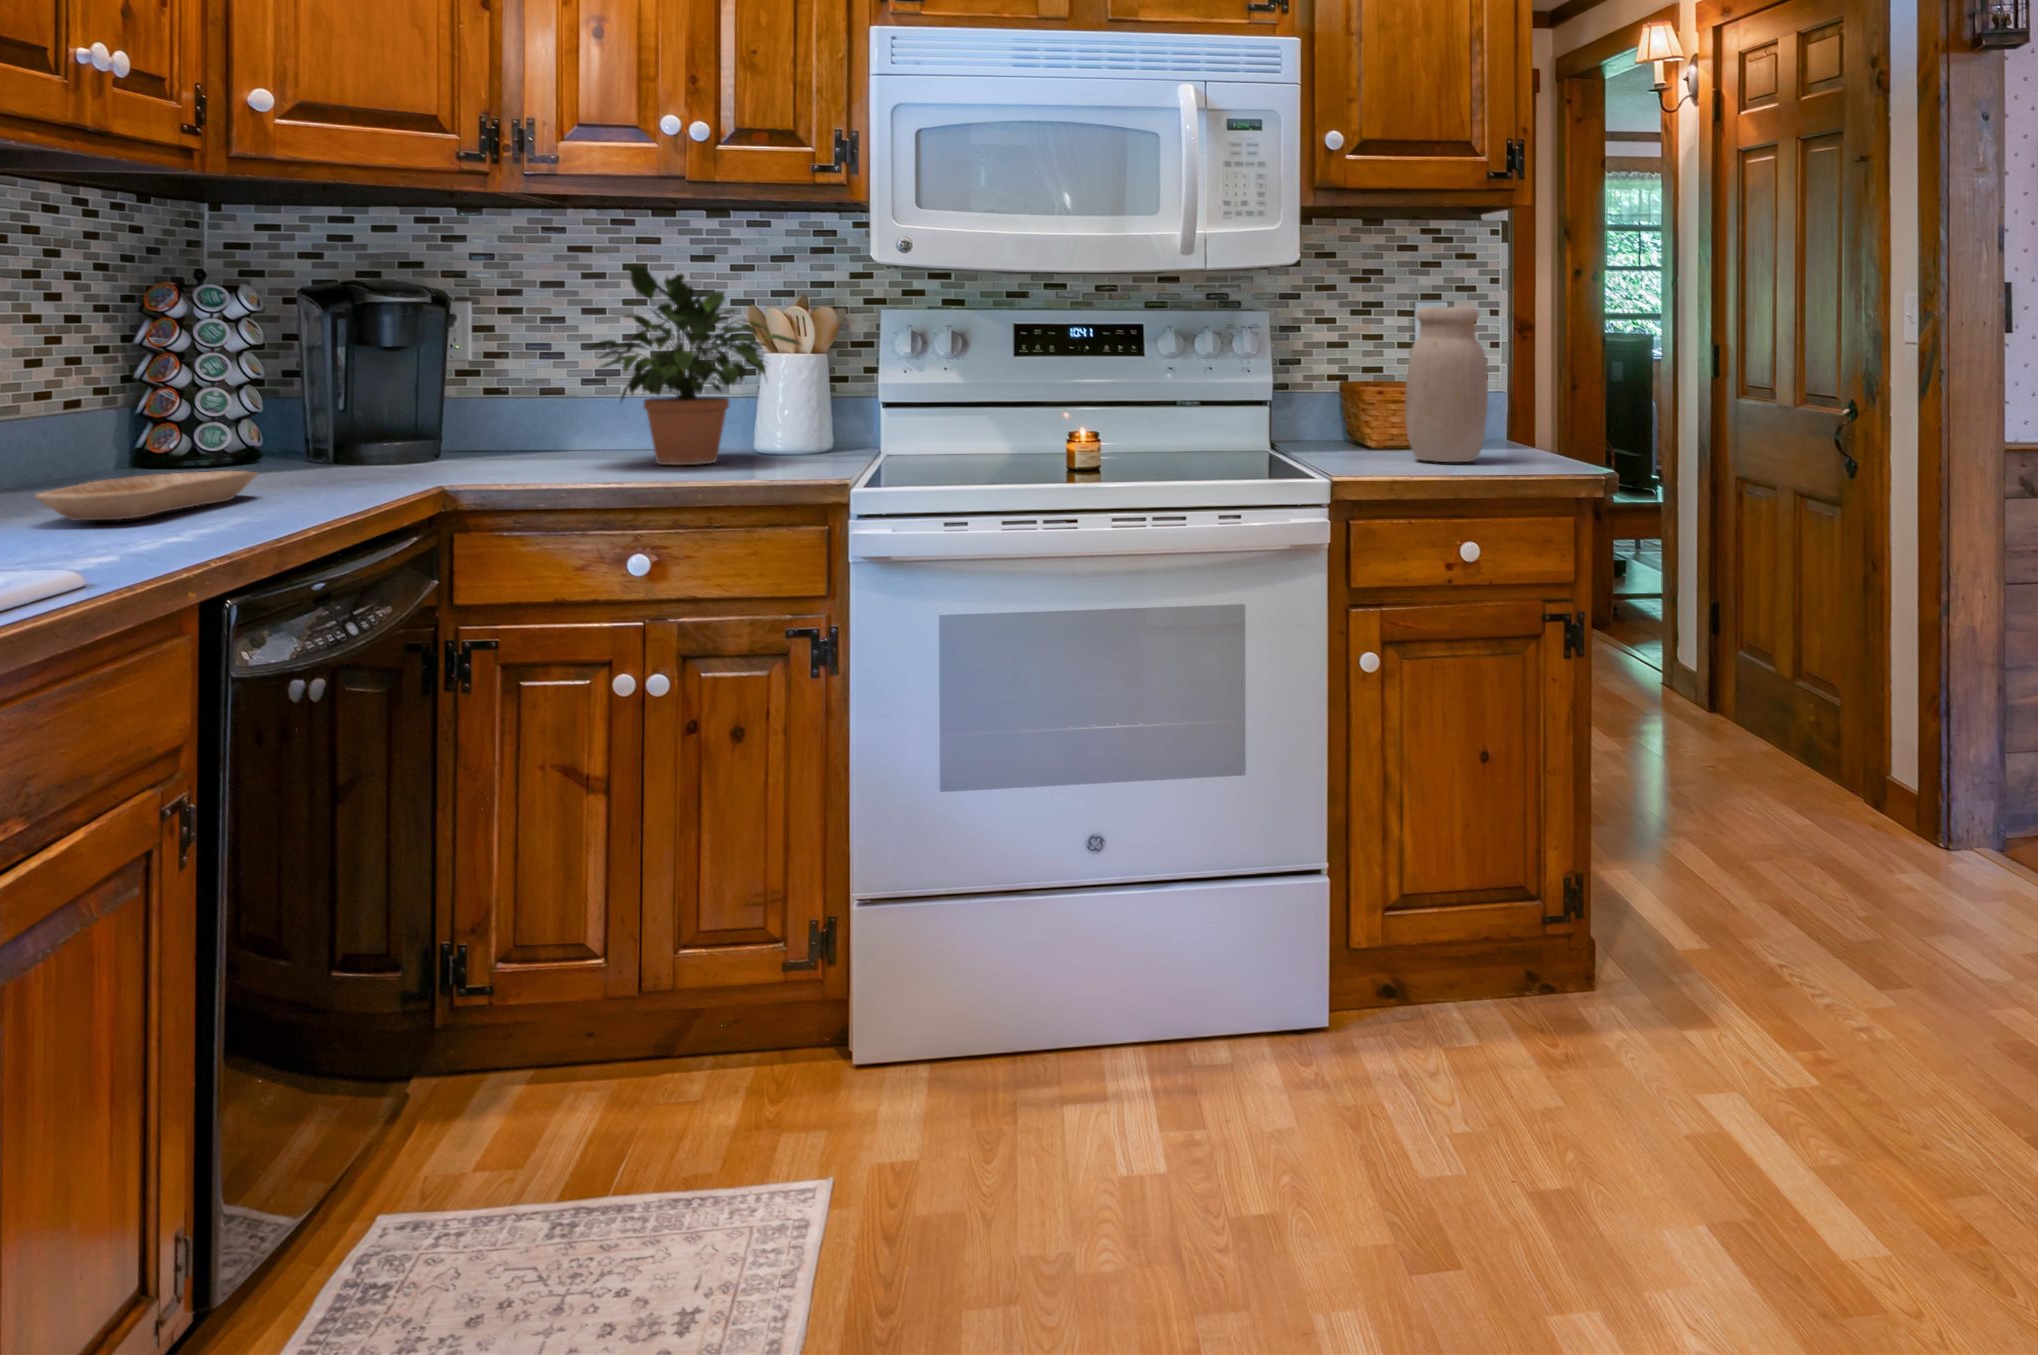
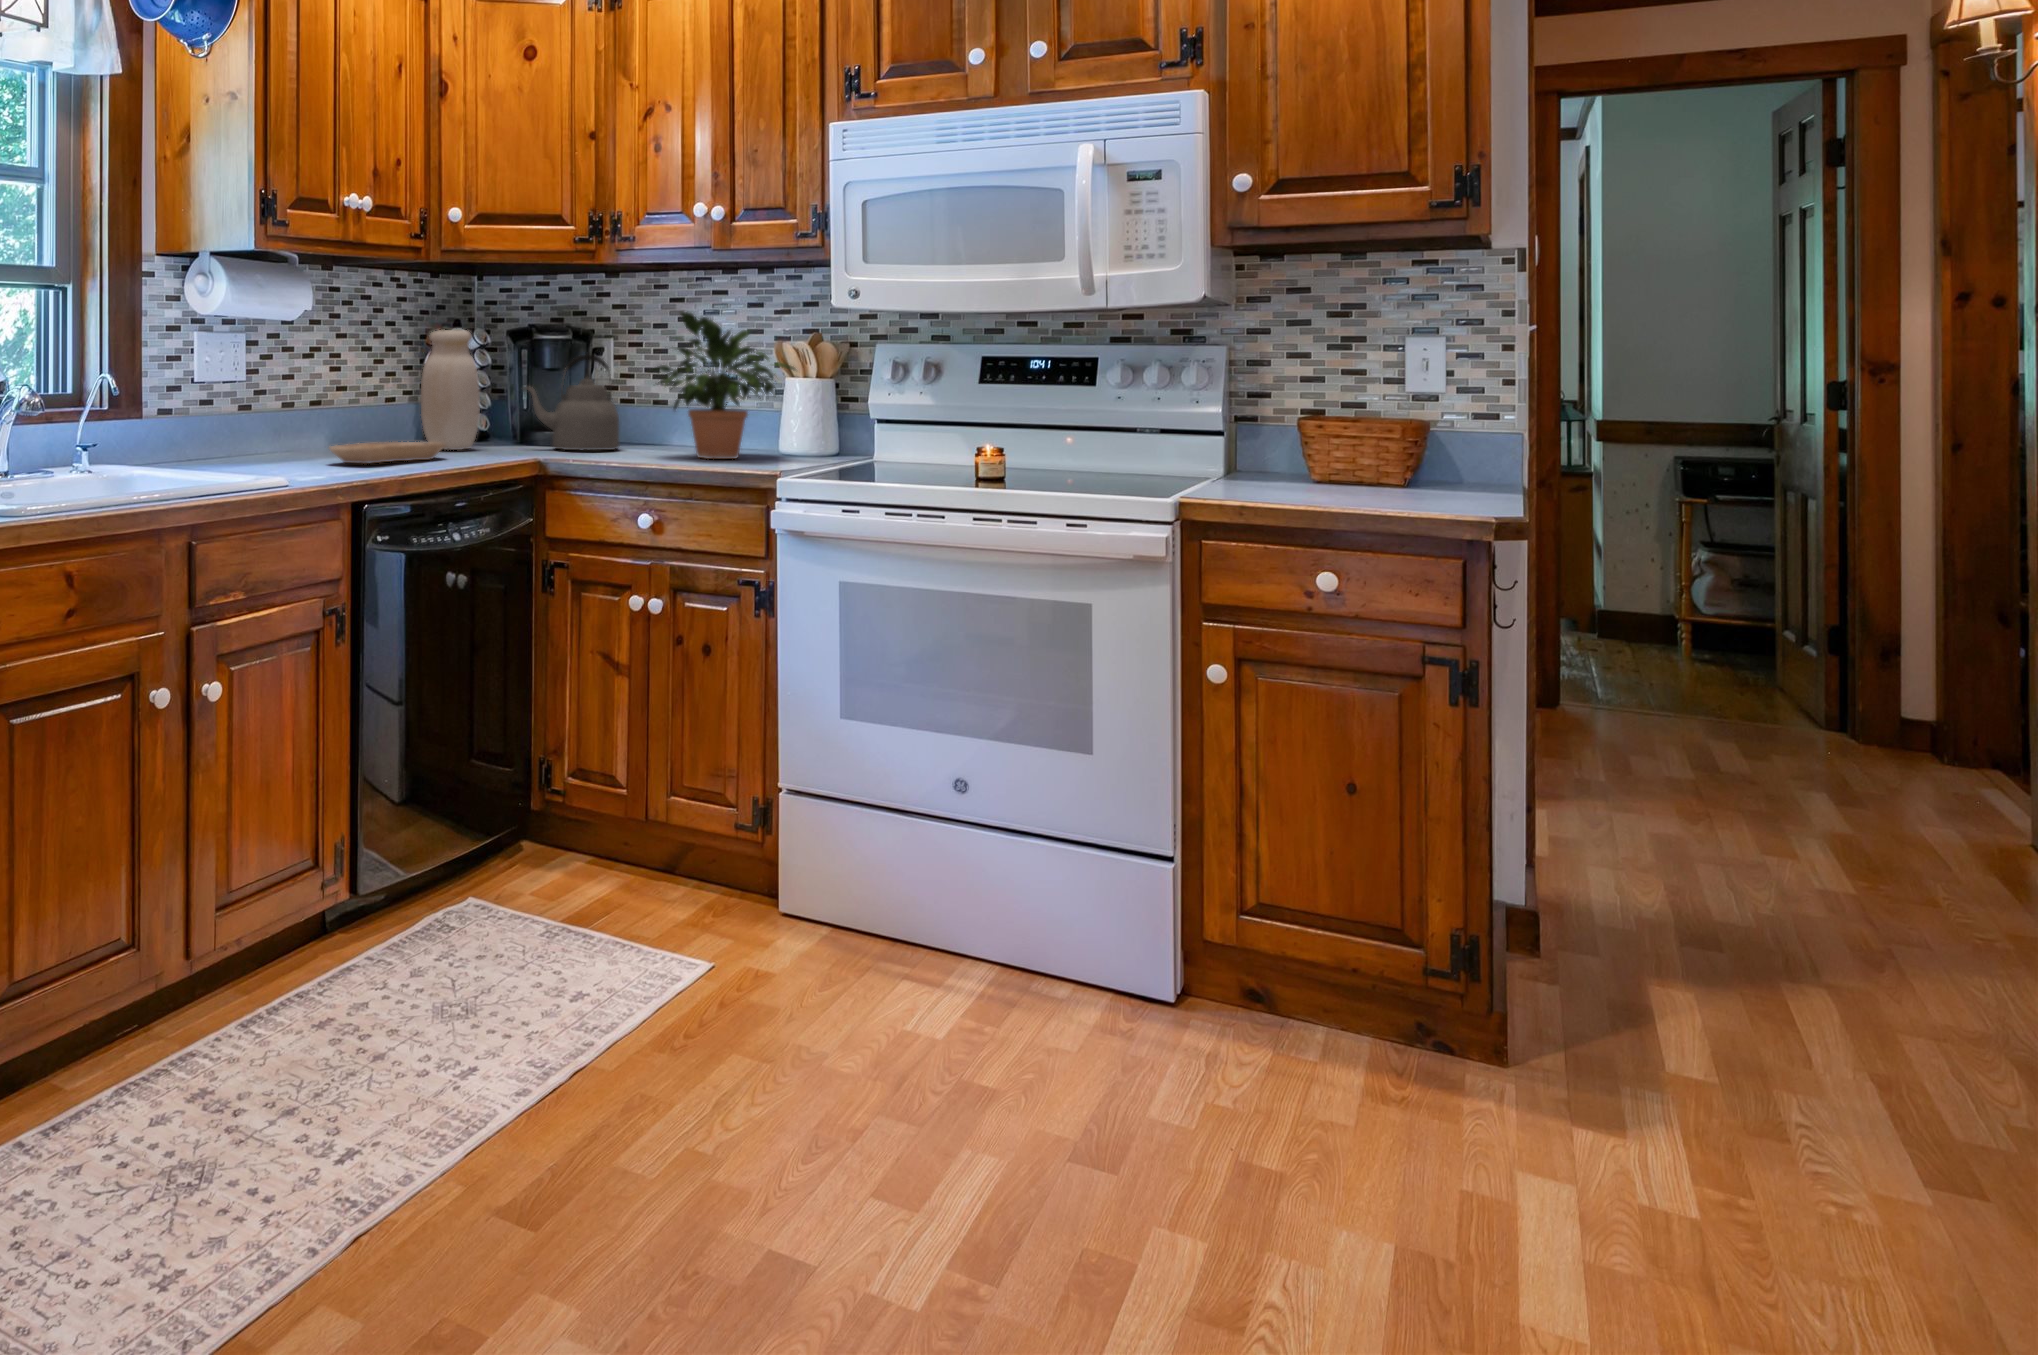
jar: present [1405,306,1488,462] -> present [421,330,480,450]
kettle: none [354,325,515,465] -> present [525,355,619,450]

